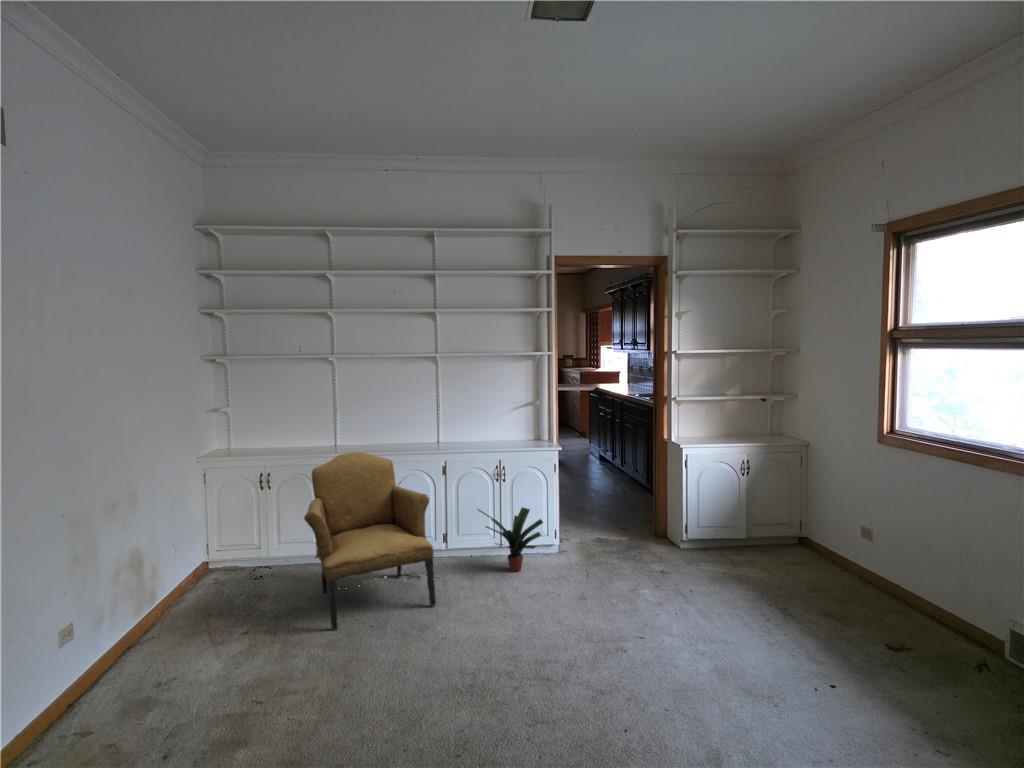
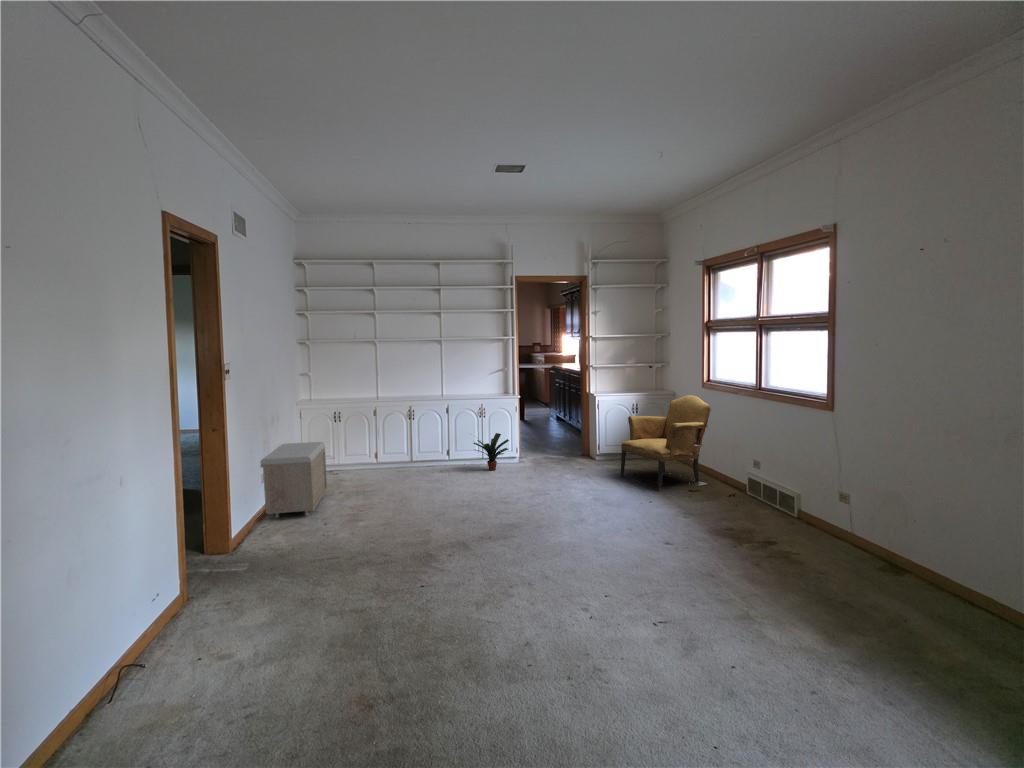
armchair: present [304,452,436,630] -> present [621,395,711,490]
storage bench: none [57,541,223,712] -> present [260,442,327,518]

